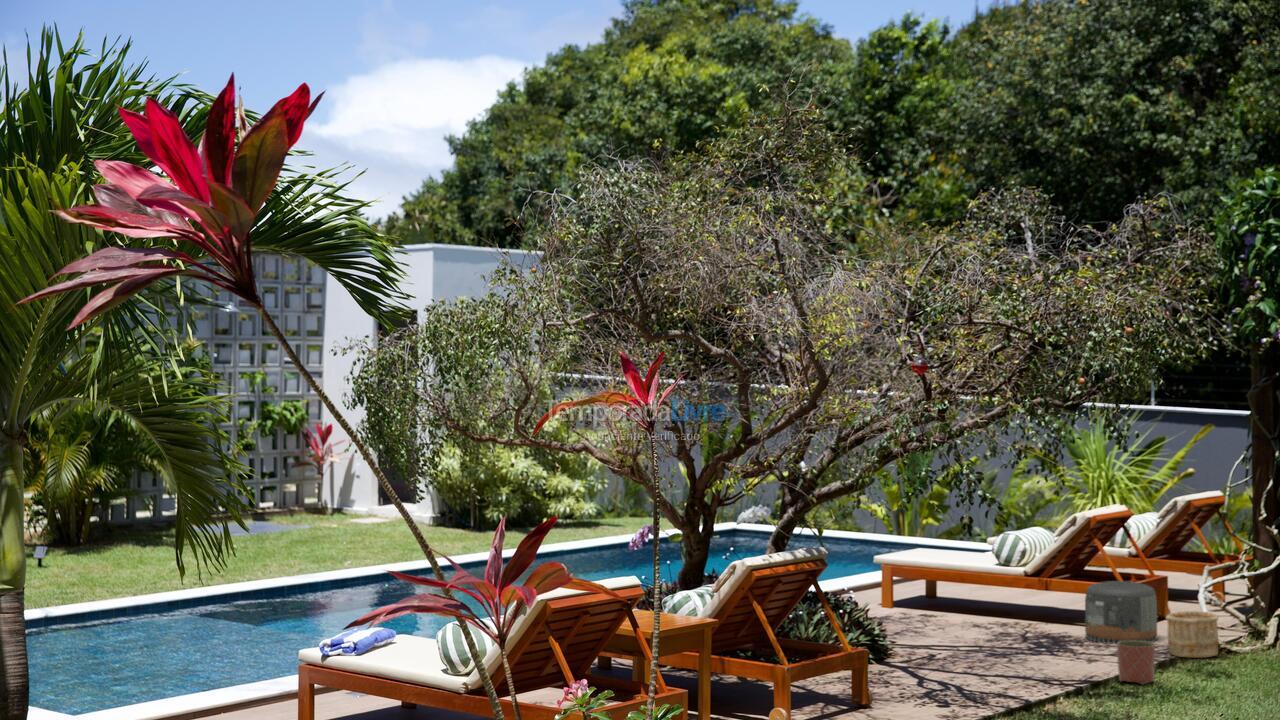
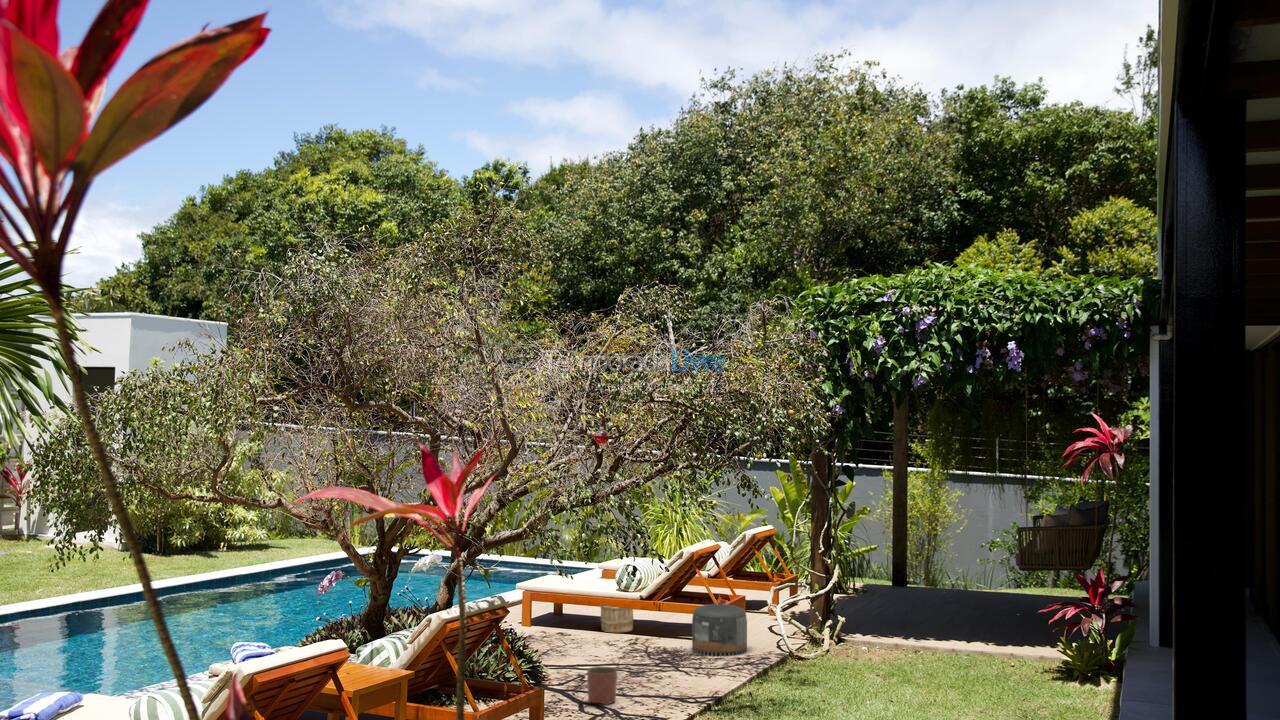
wooden bucket: present [1166,611,1218,658] -> present [600,606,633,633]
planter: present [1117,640,1155,684] -> present [587,666,617,705]

